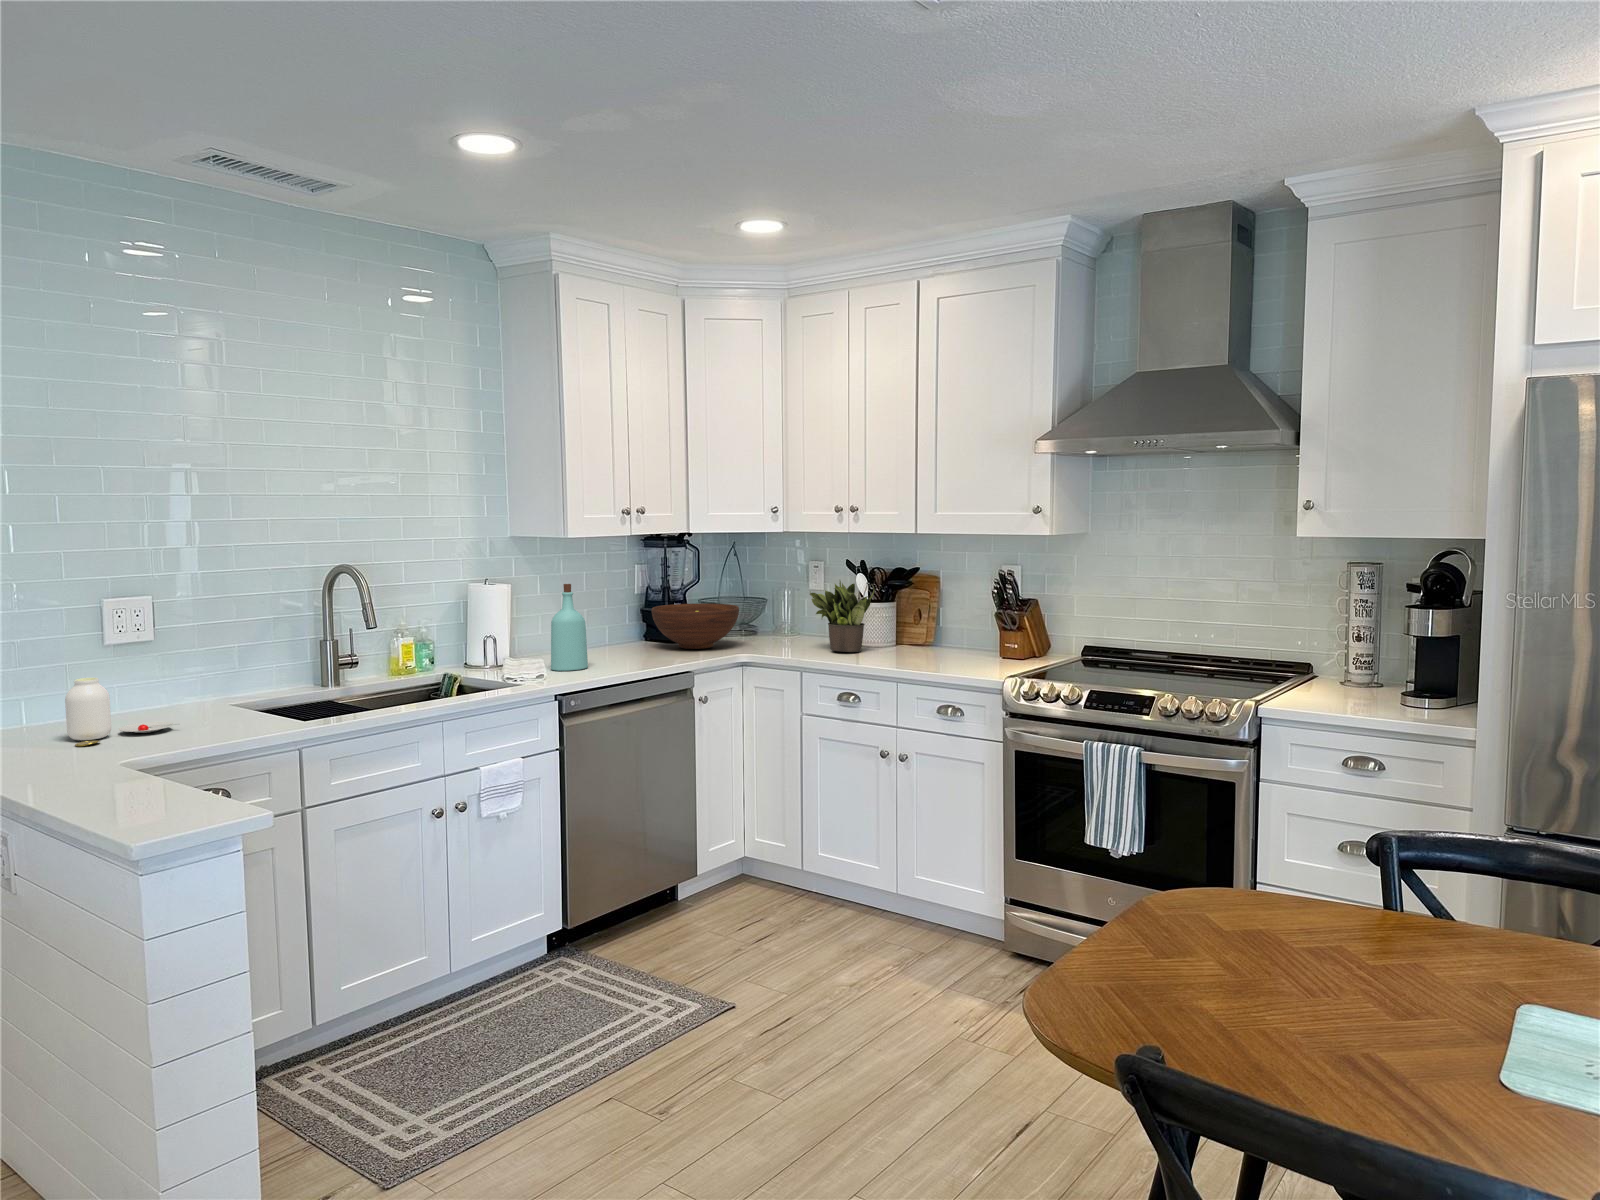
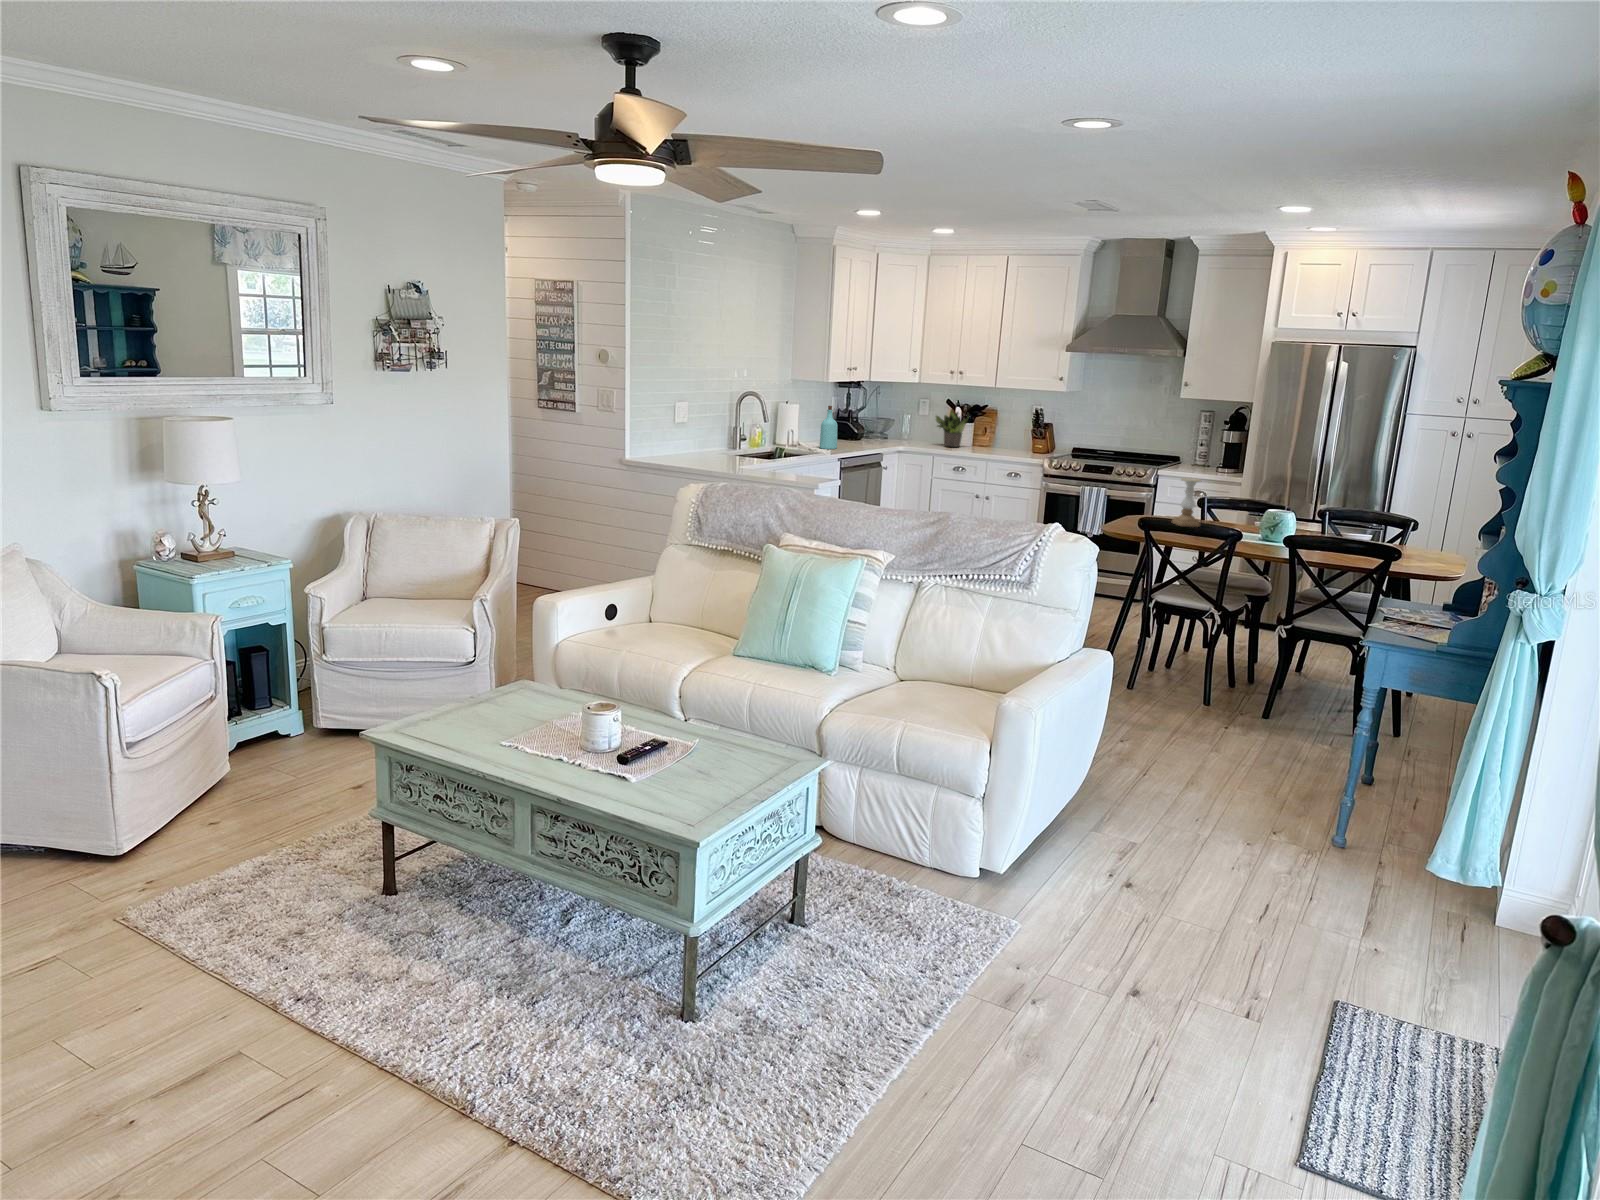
fruit bowl: present [652,603,739,649] -> none [850,419,895,443]
jar: present [65,678,176,746] -> none [683,437,718,465]
candle holder: none [1291,803,1398,987] -> present [1172,478,1202,527]

